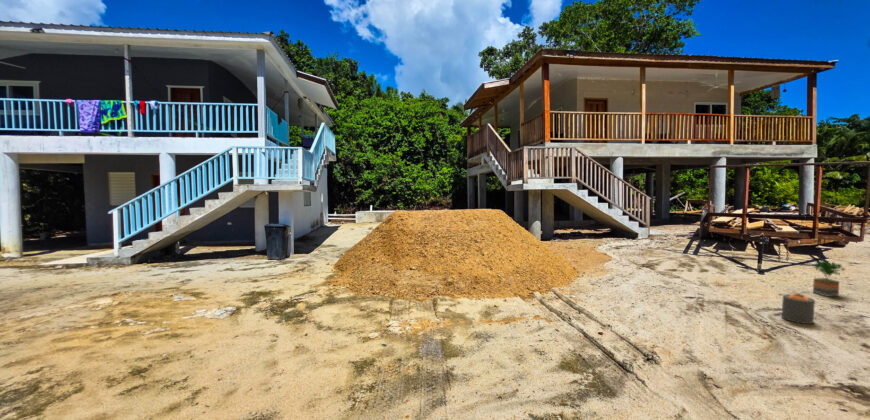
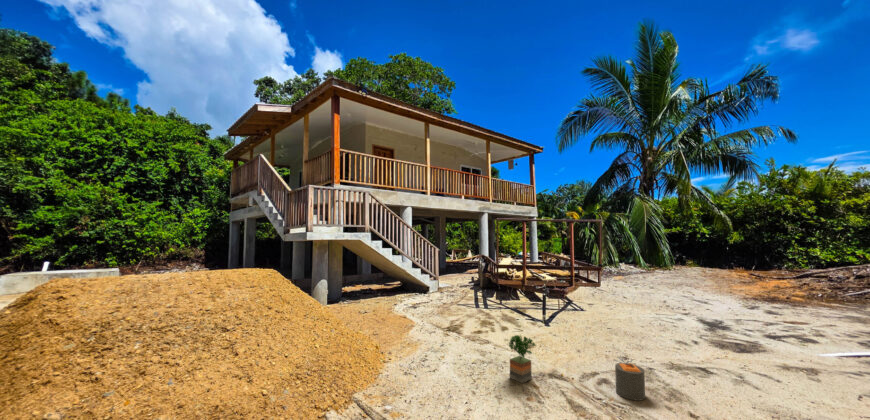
potted tree: present [813,261,845,296] -> present [509,335,535,383]

